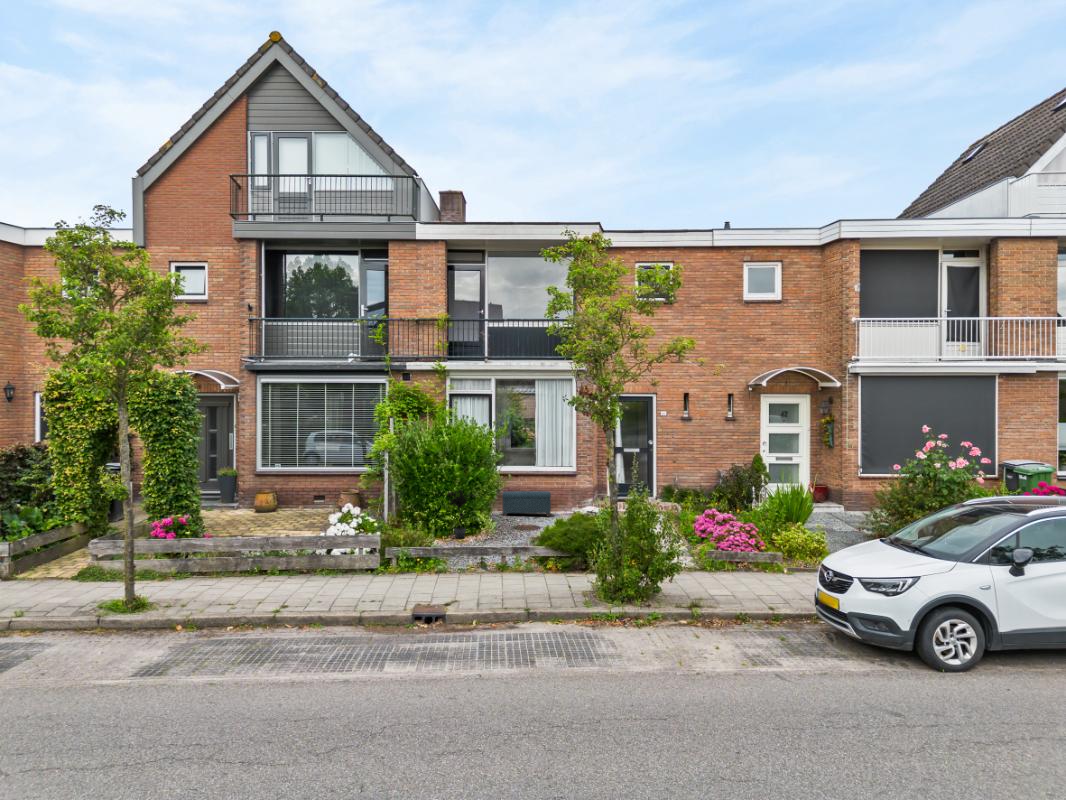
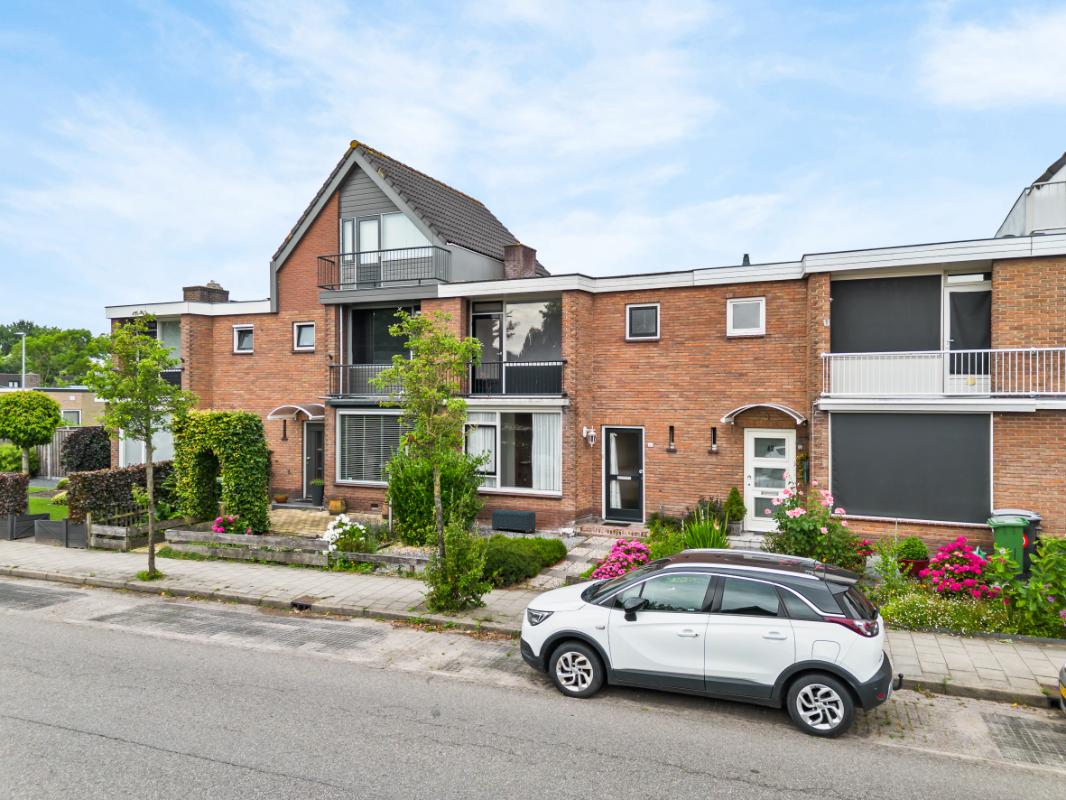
potted plant: present [447,490,476,538] -> none [397,507,420,546]

